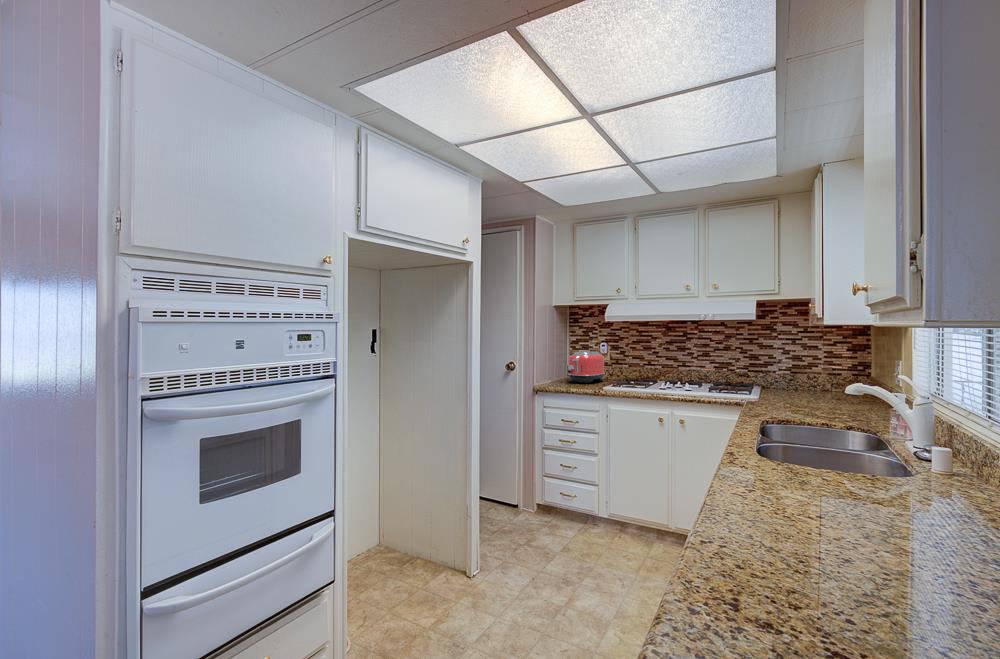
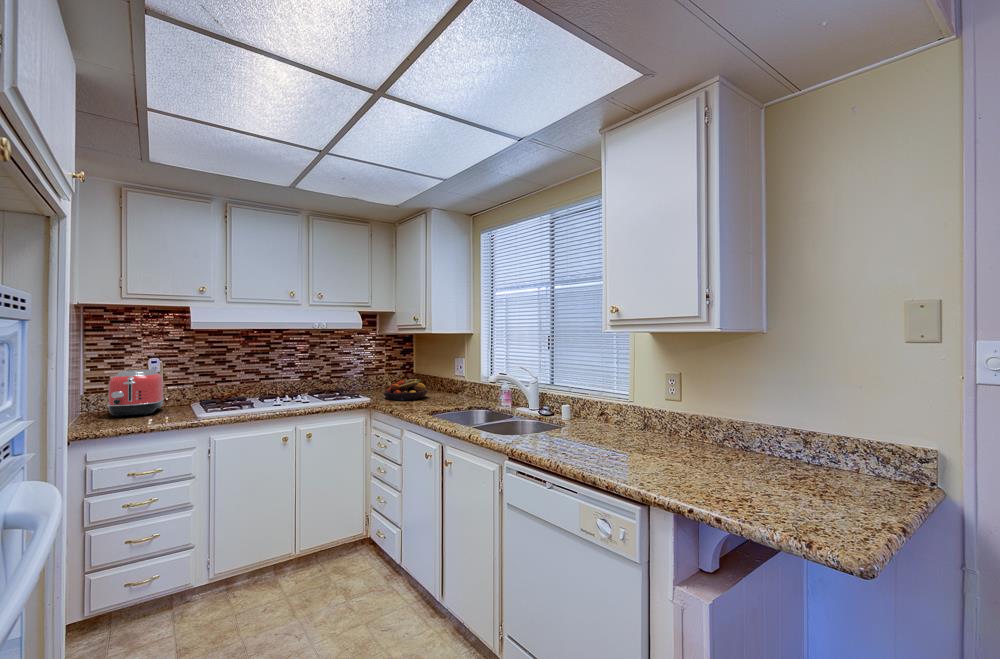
fruit bowl: none [775,381,837,406] -> present [383,379,427,401]

